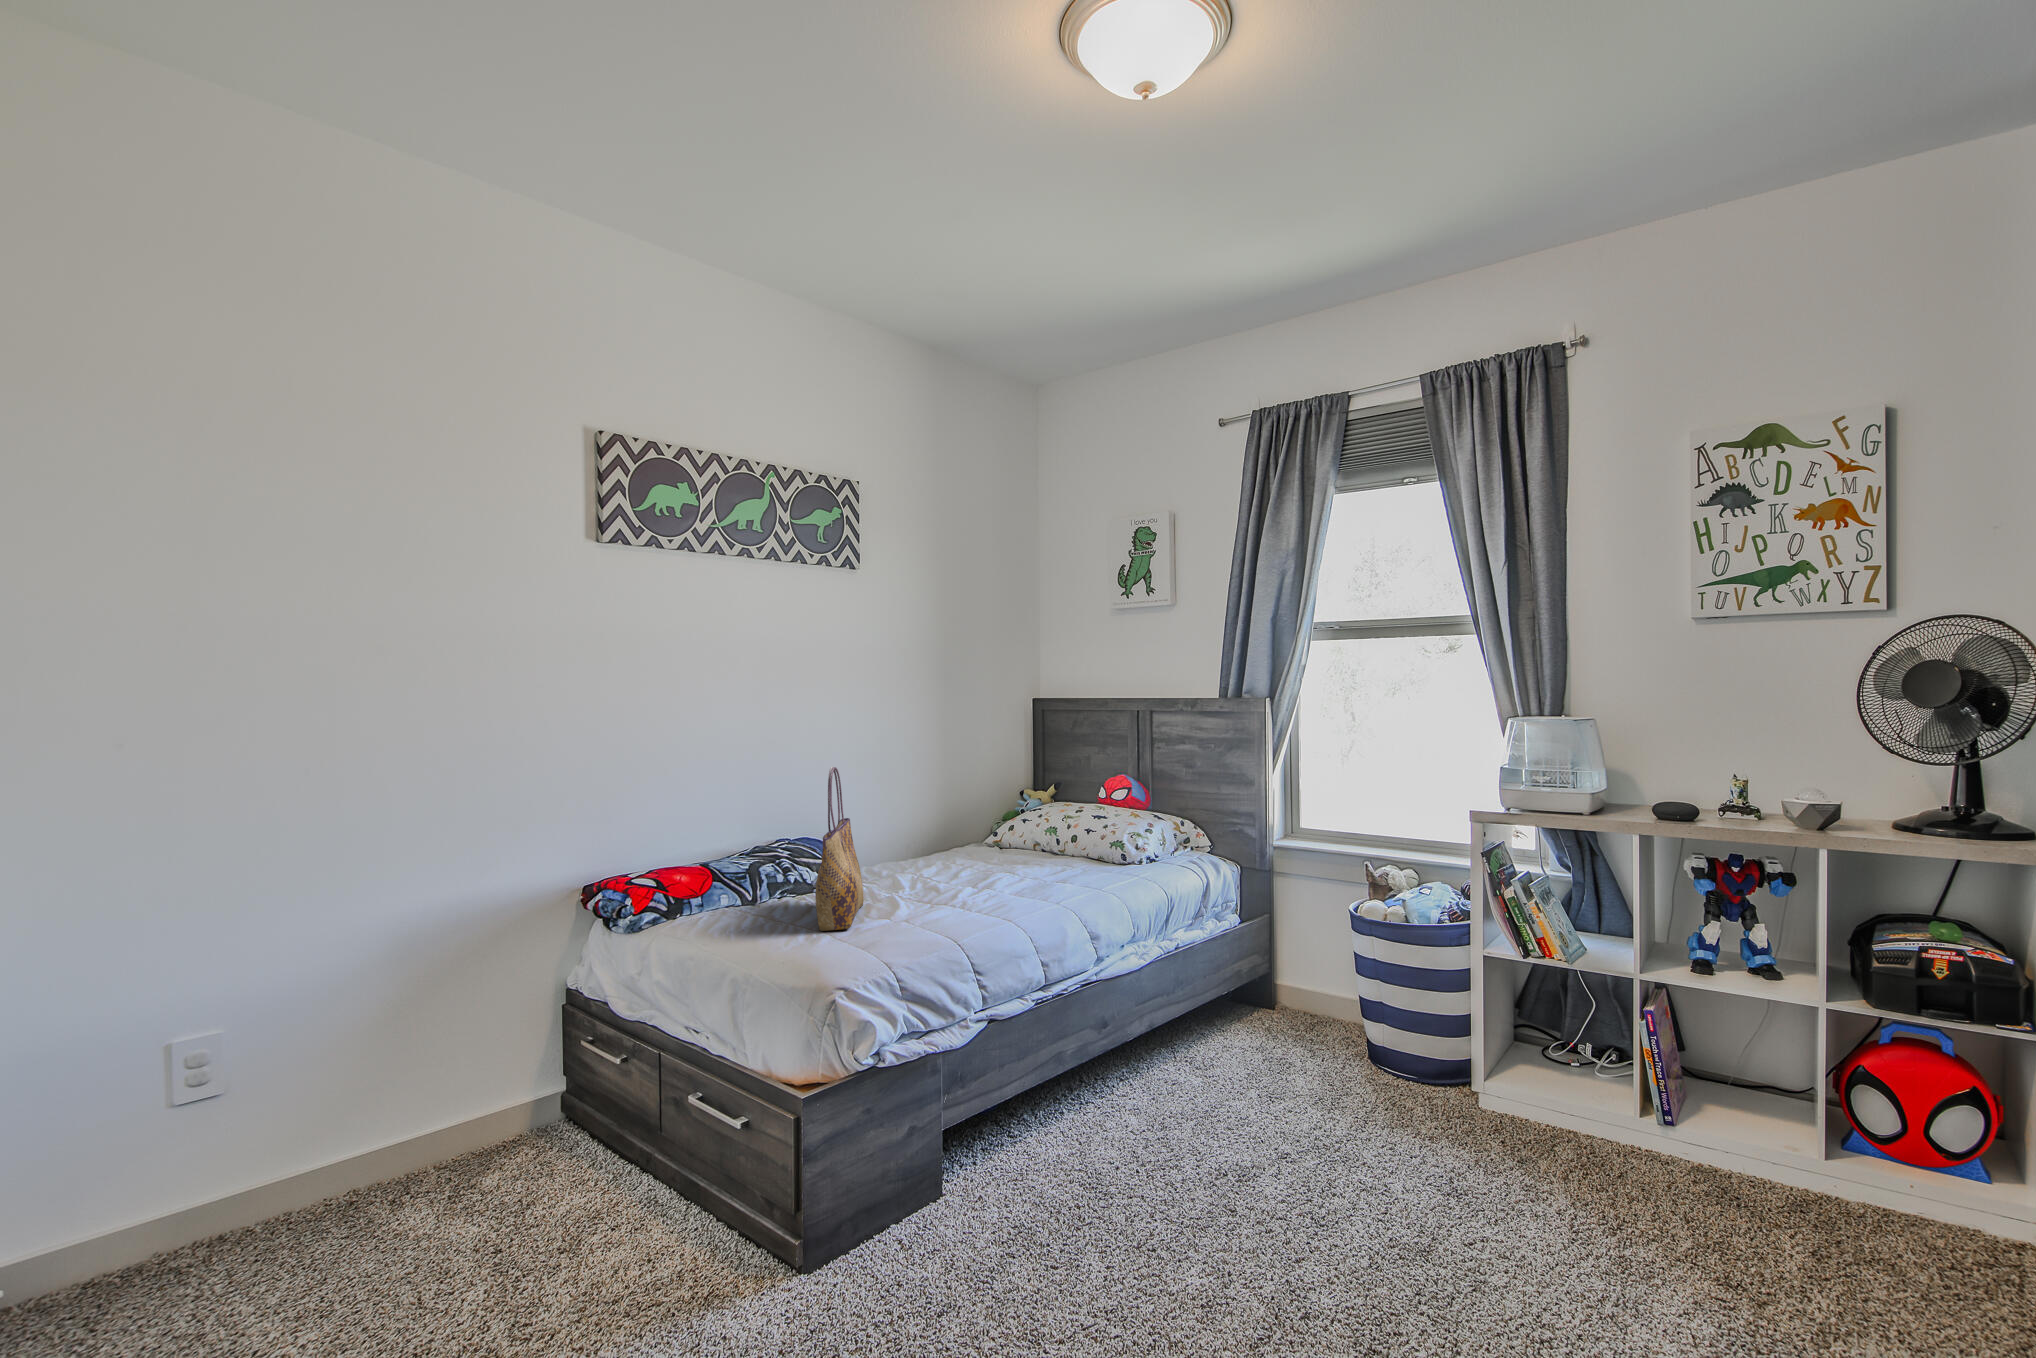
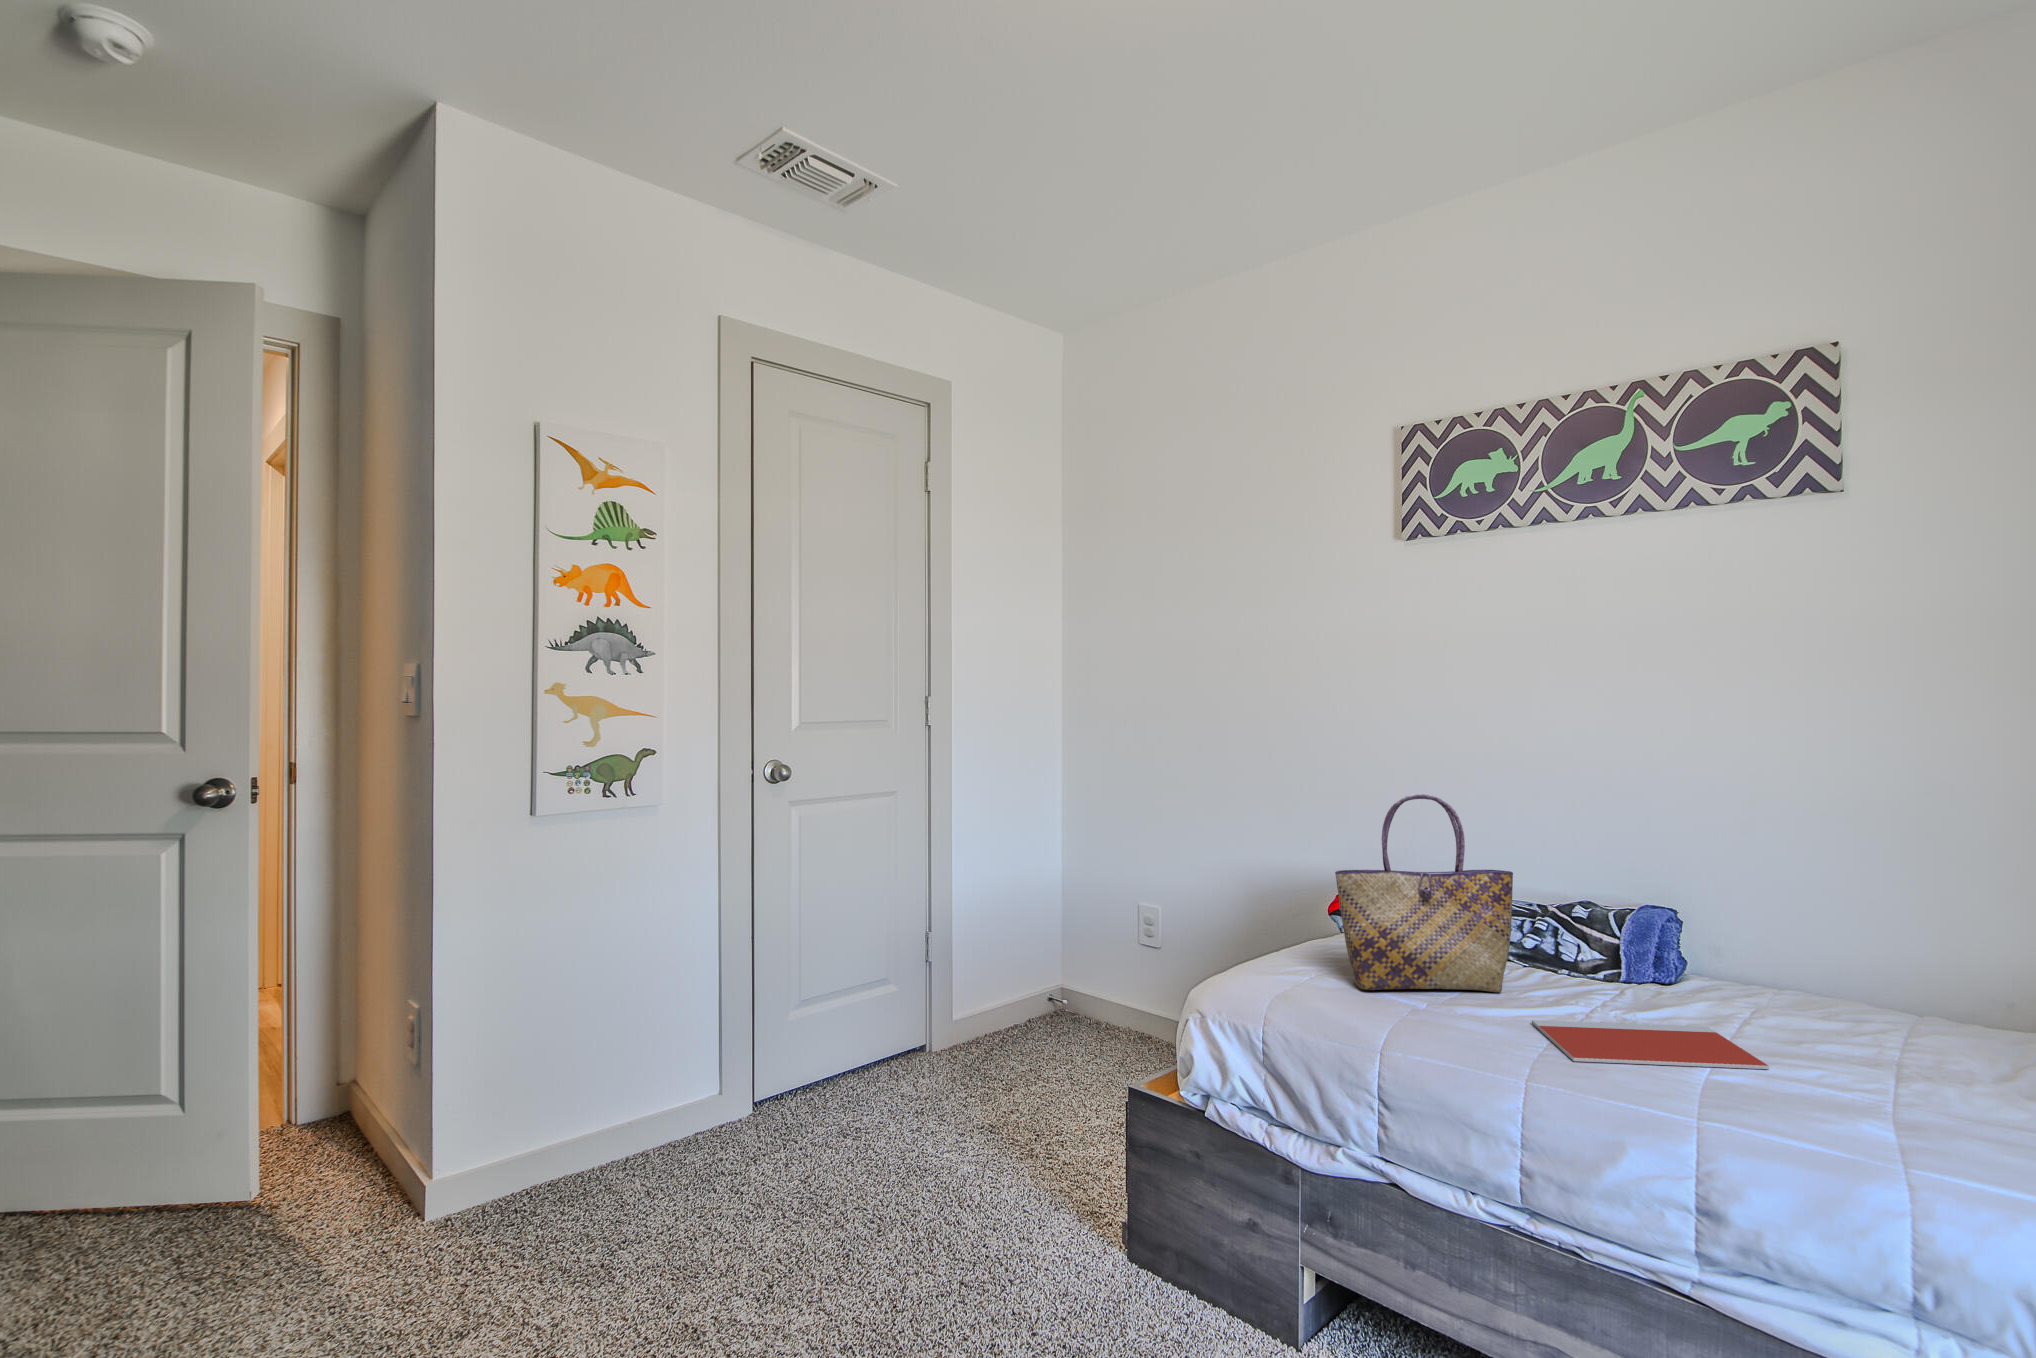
notebook: none [929,882,1005,906] -> present [1532,1020,1769,1069]

